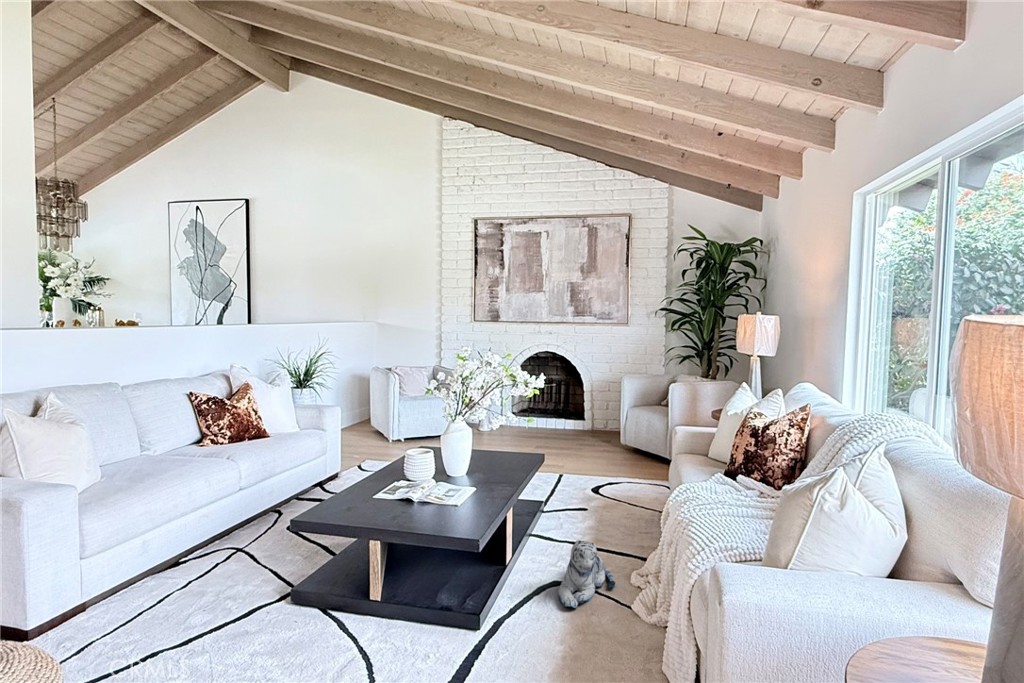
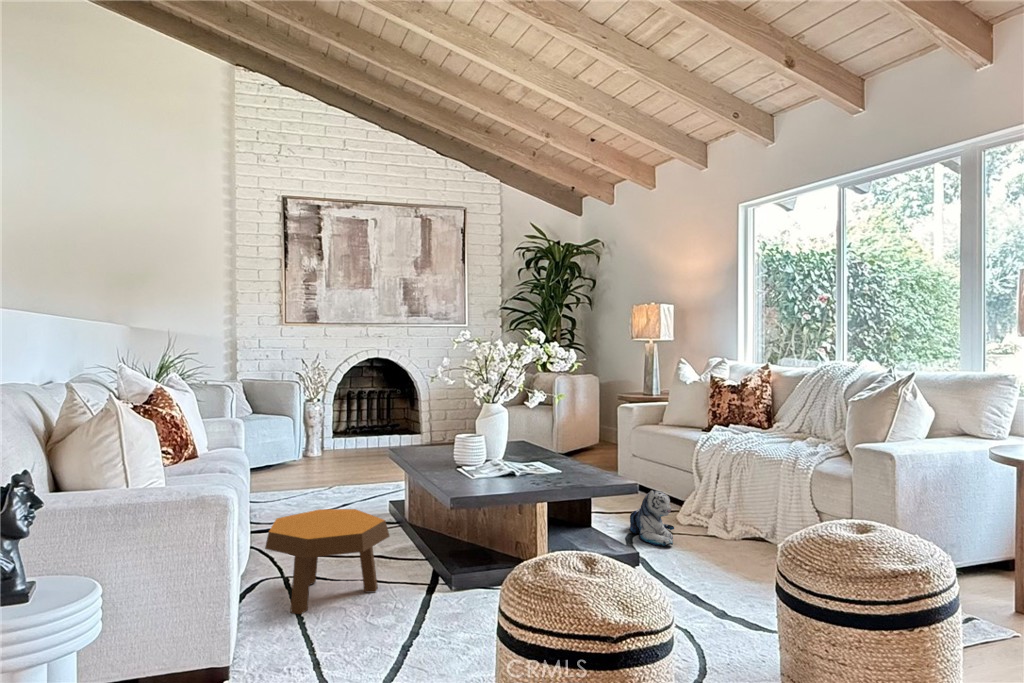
footstool: none [185,499,291,587] -> present [265,509,390,614]

